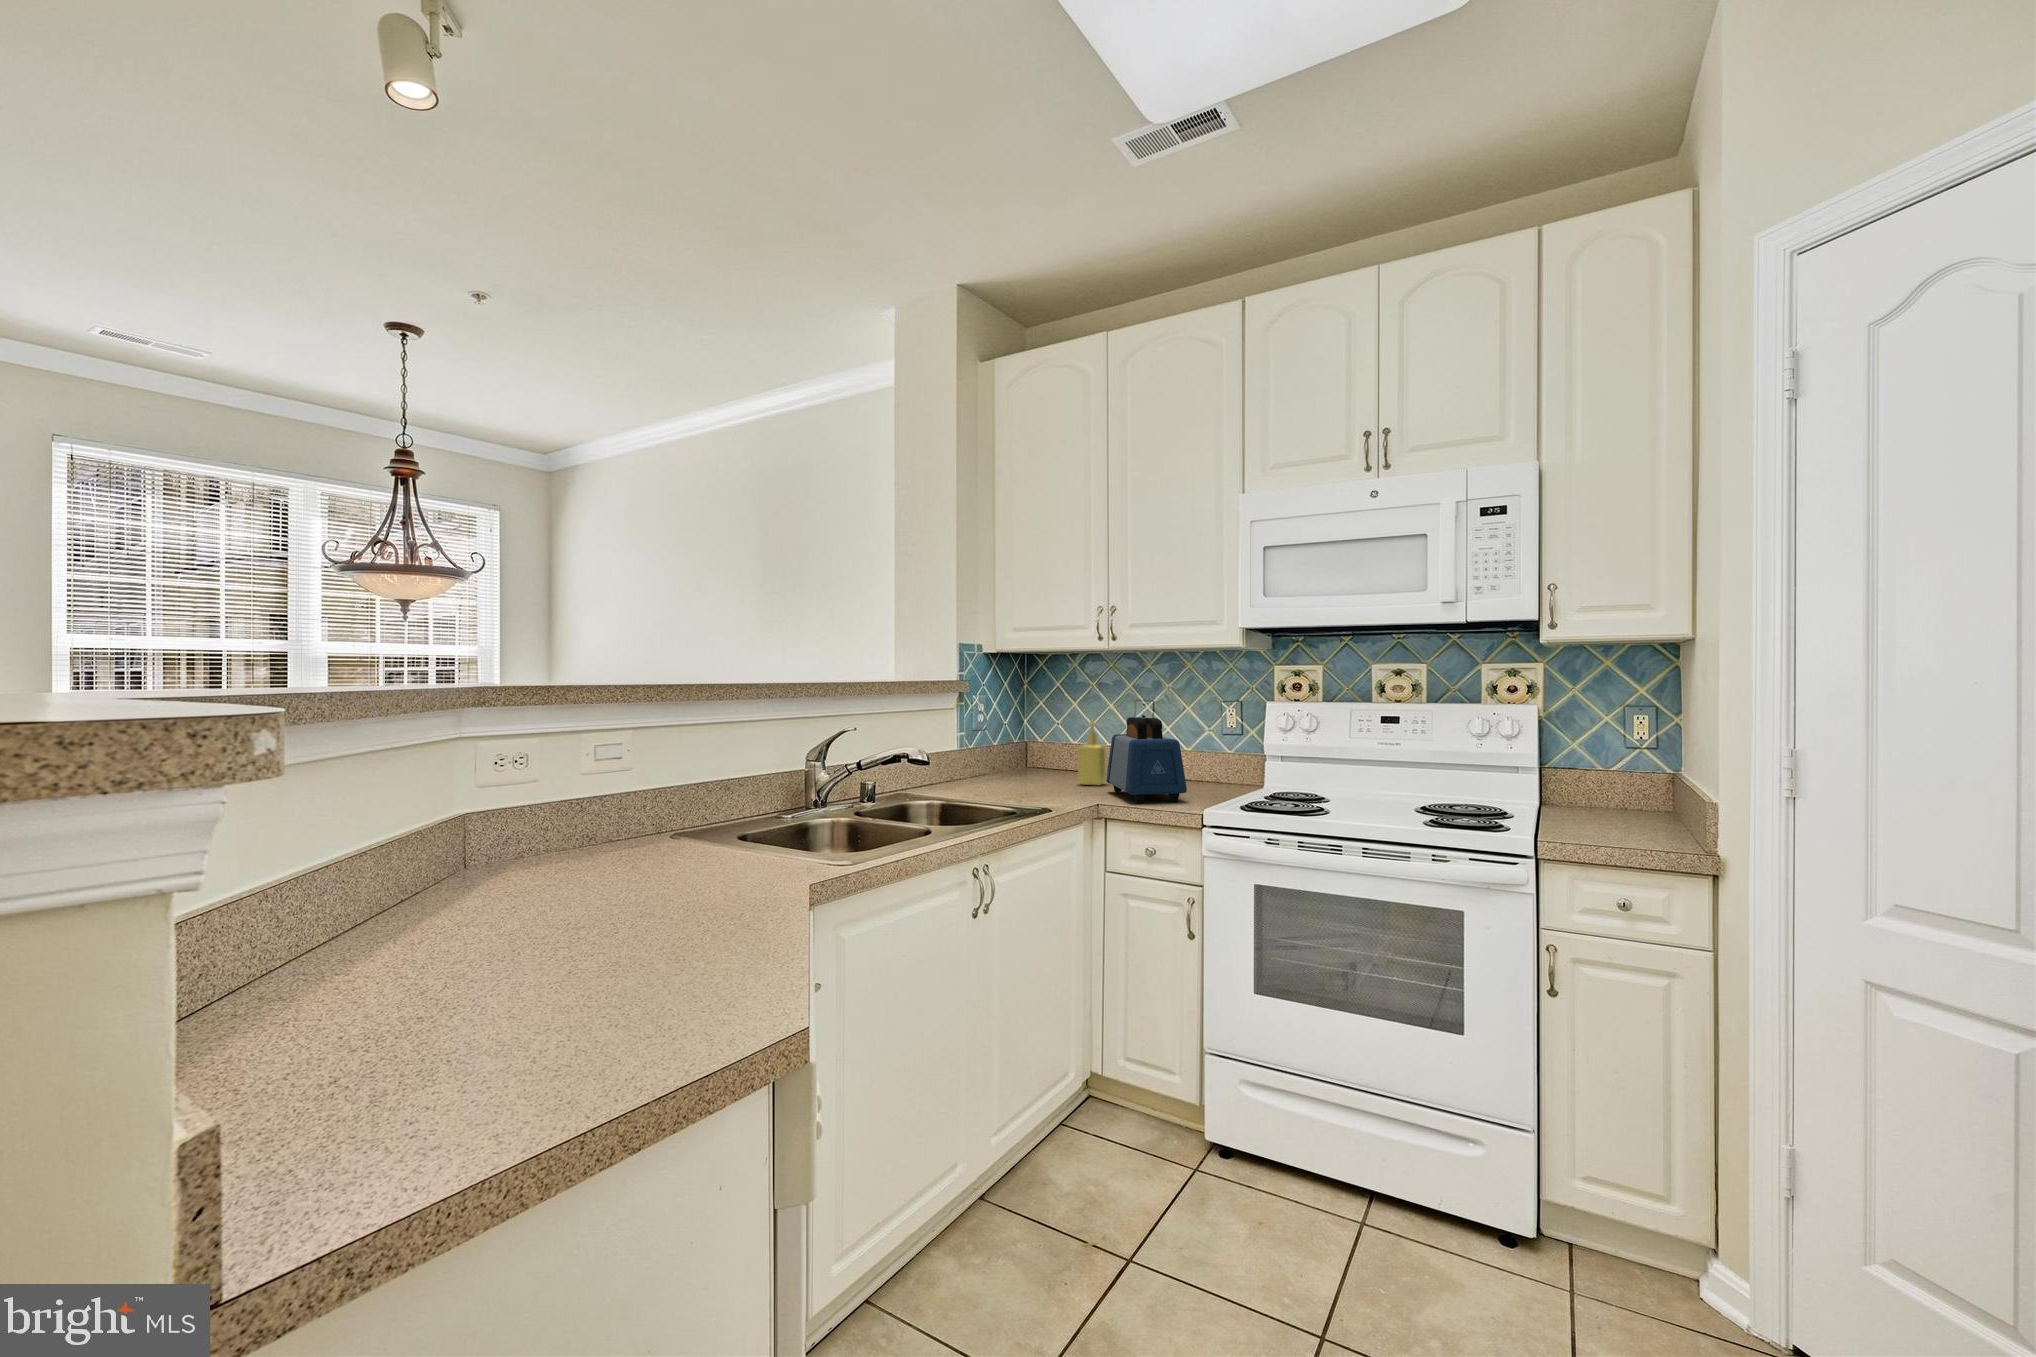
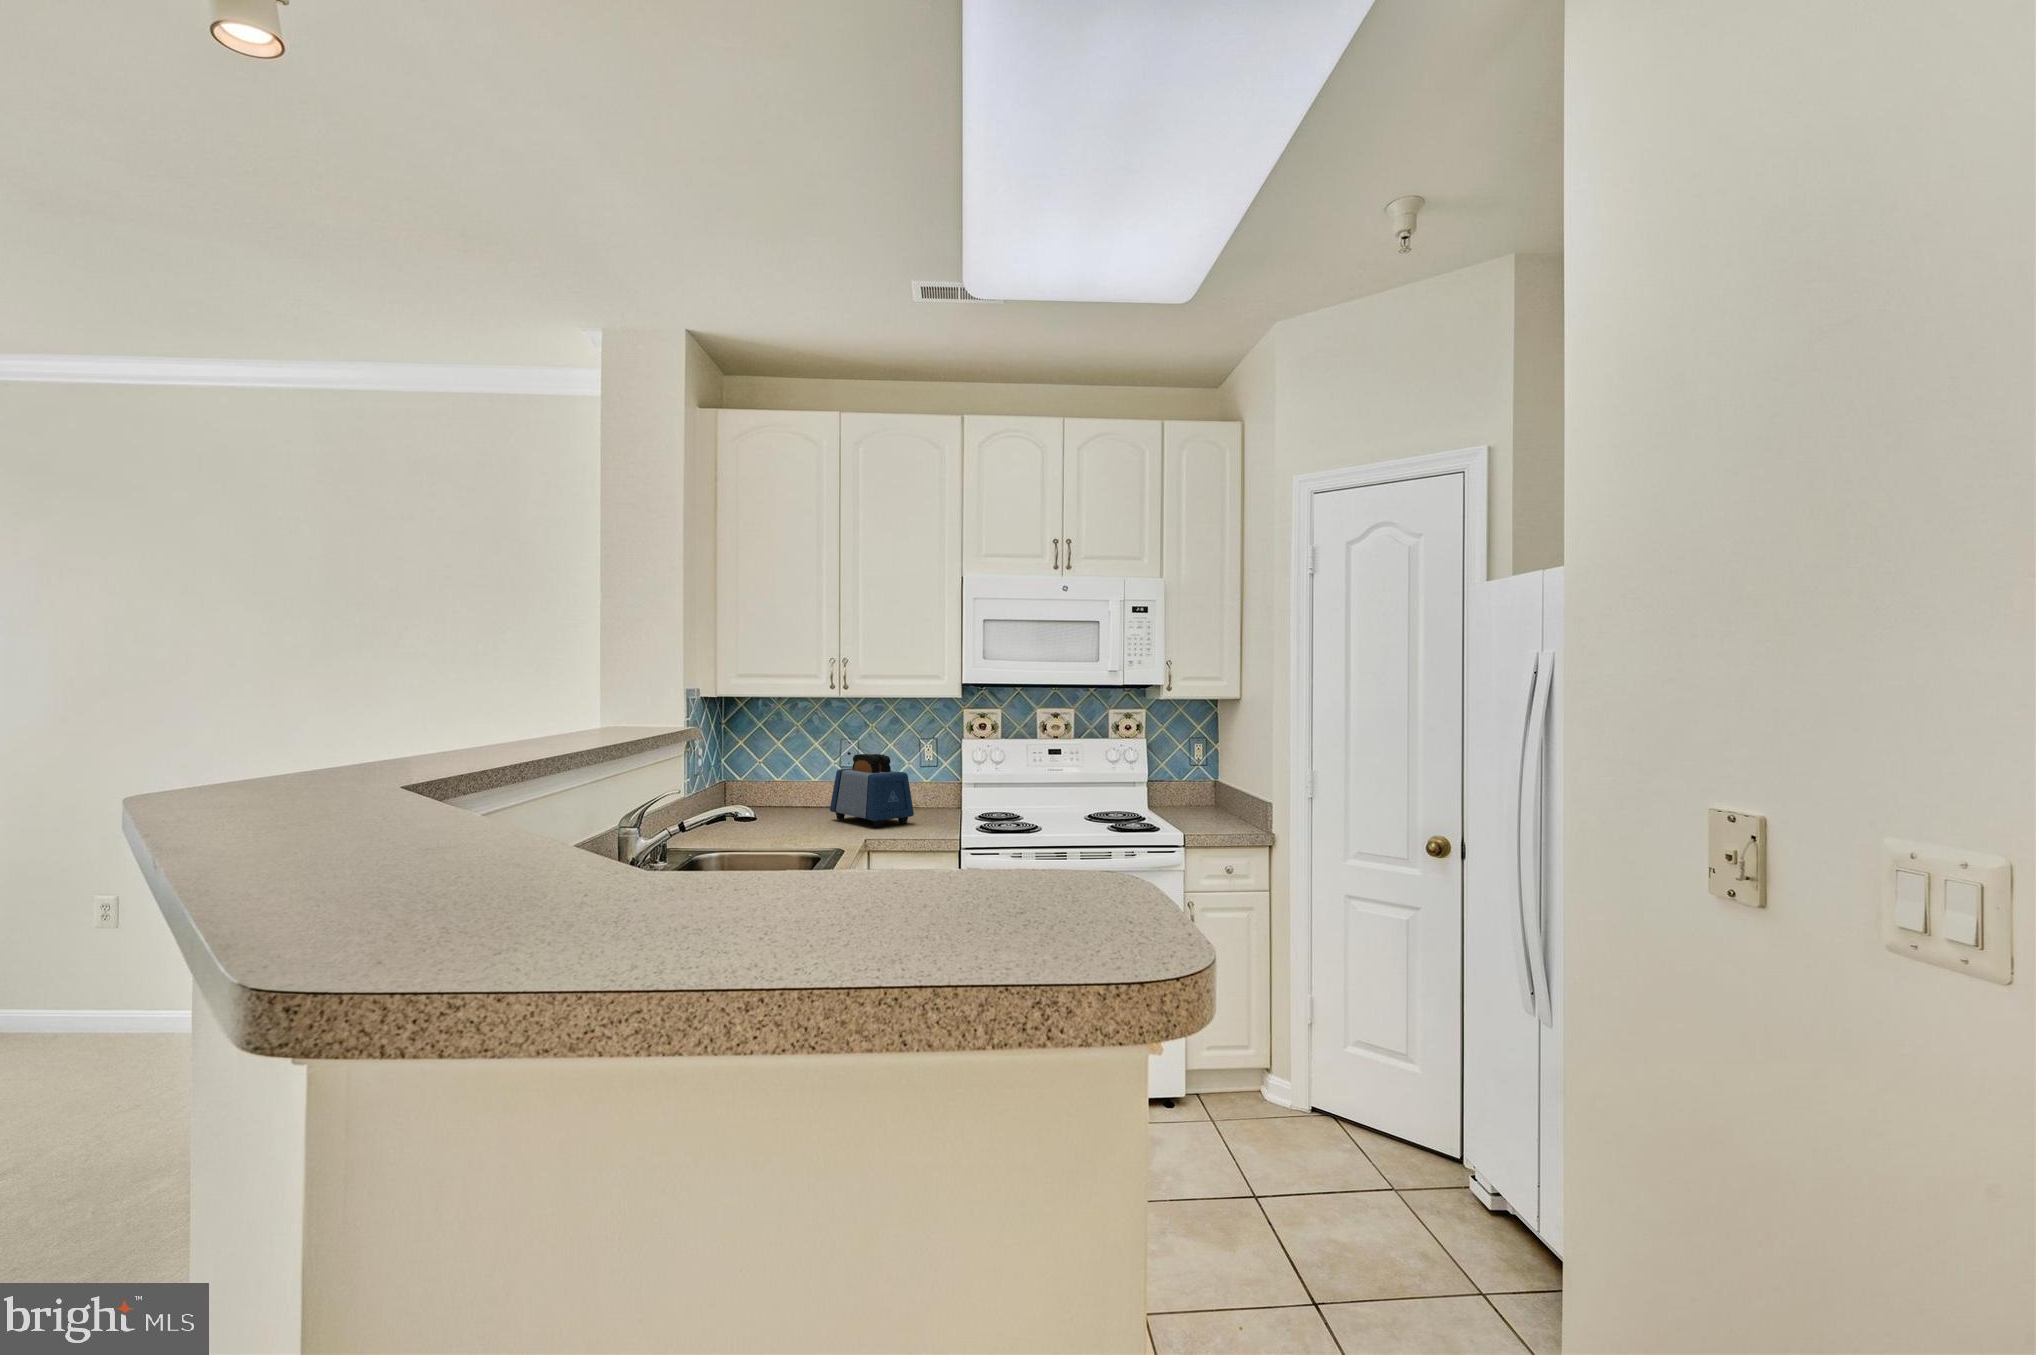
soap dispenser: present [1078,722,1107,785] -> none [790,758,817,815]

